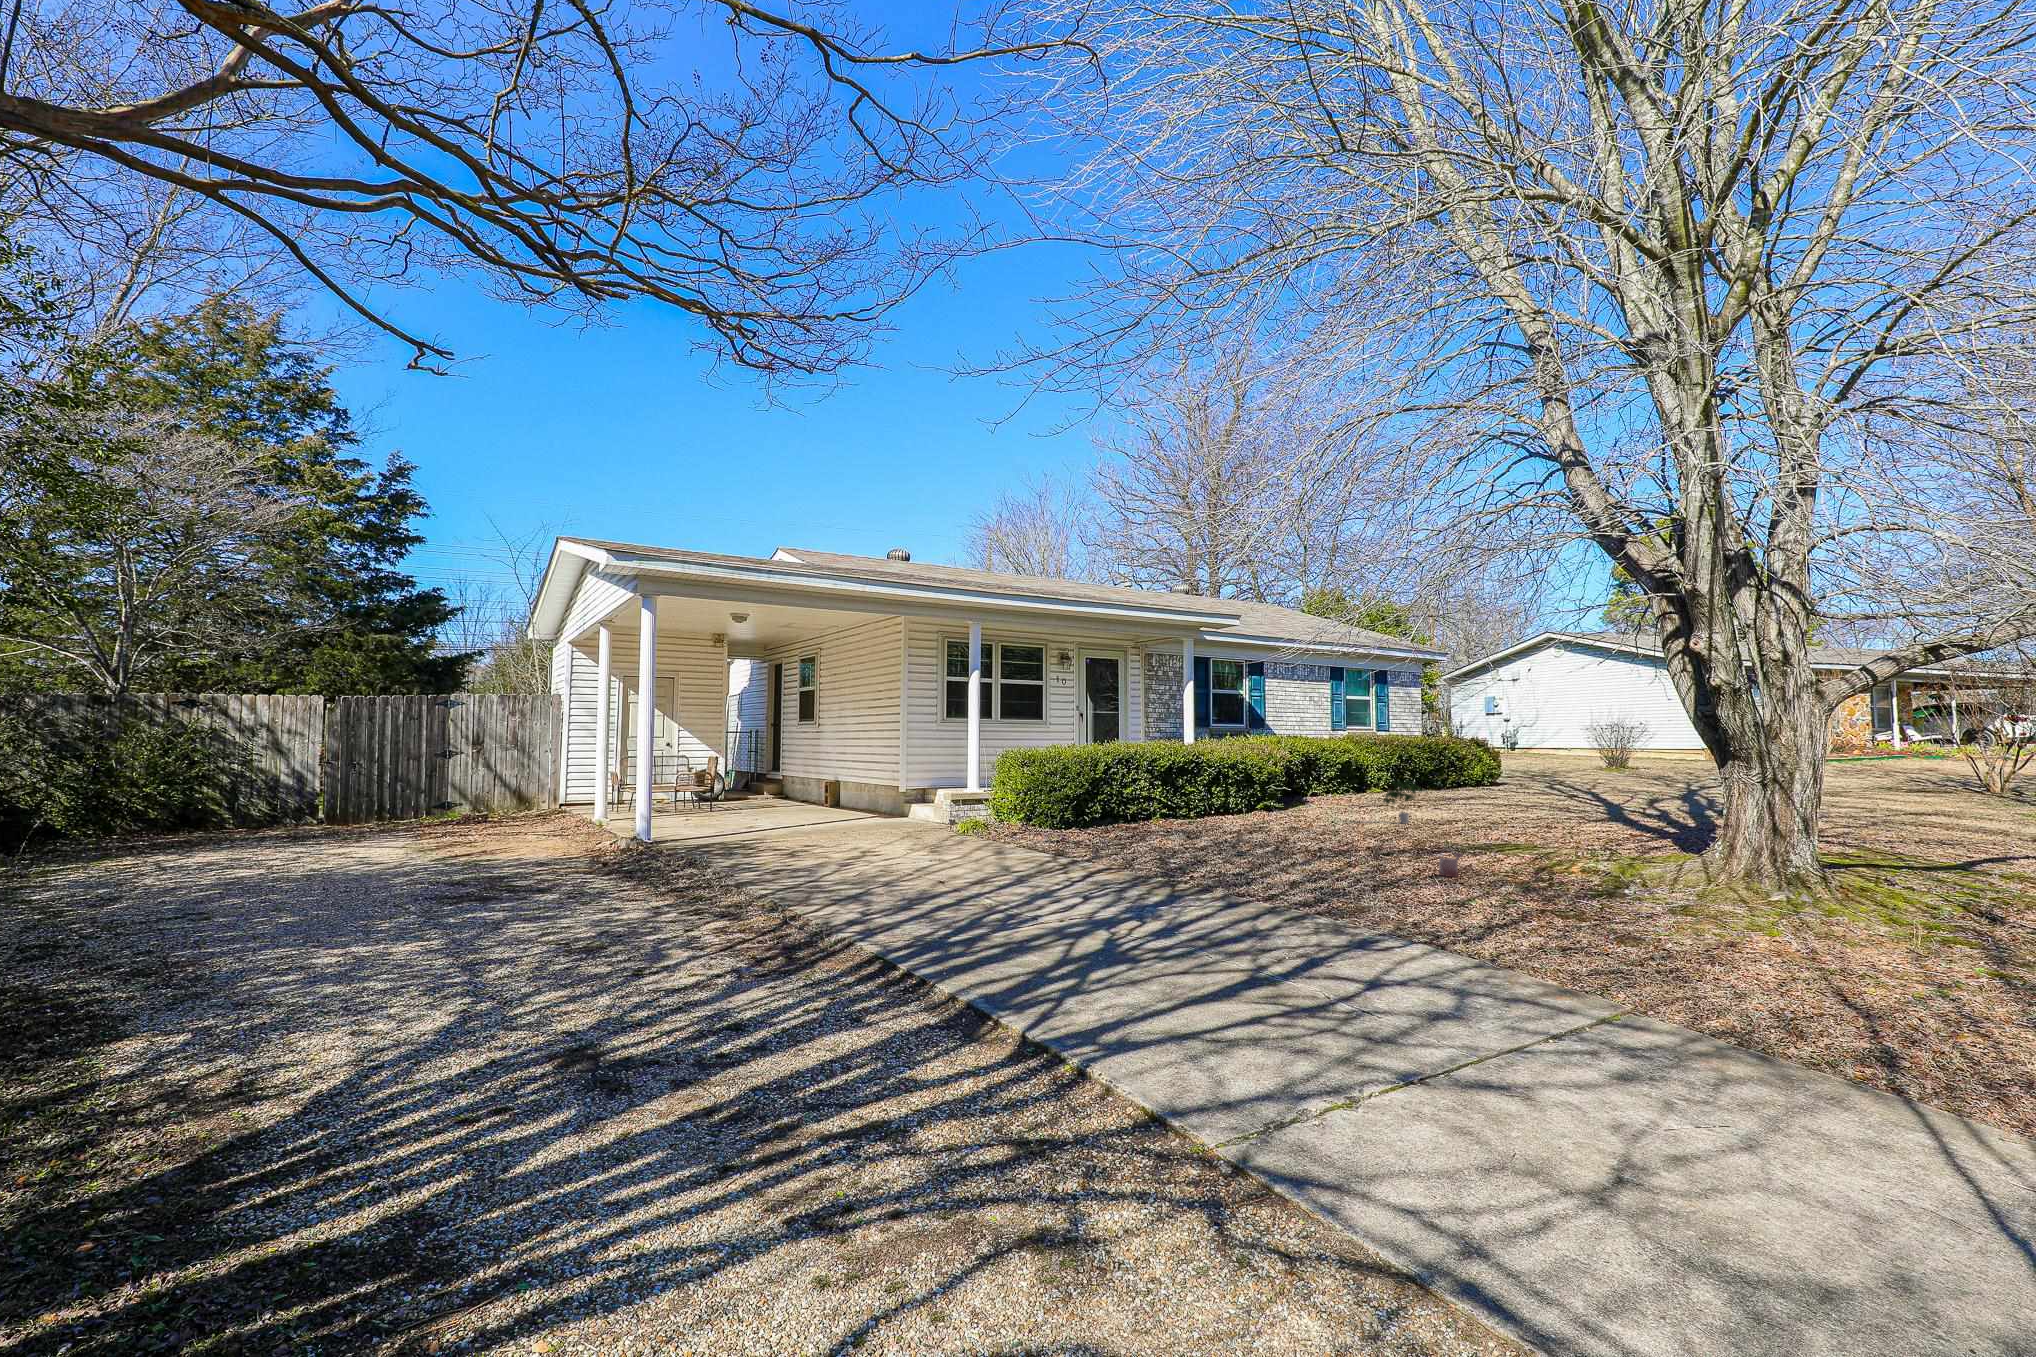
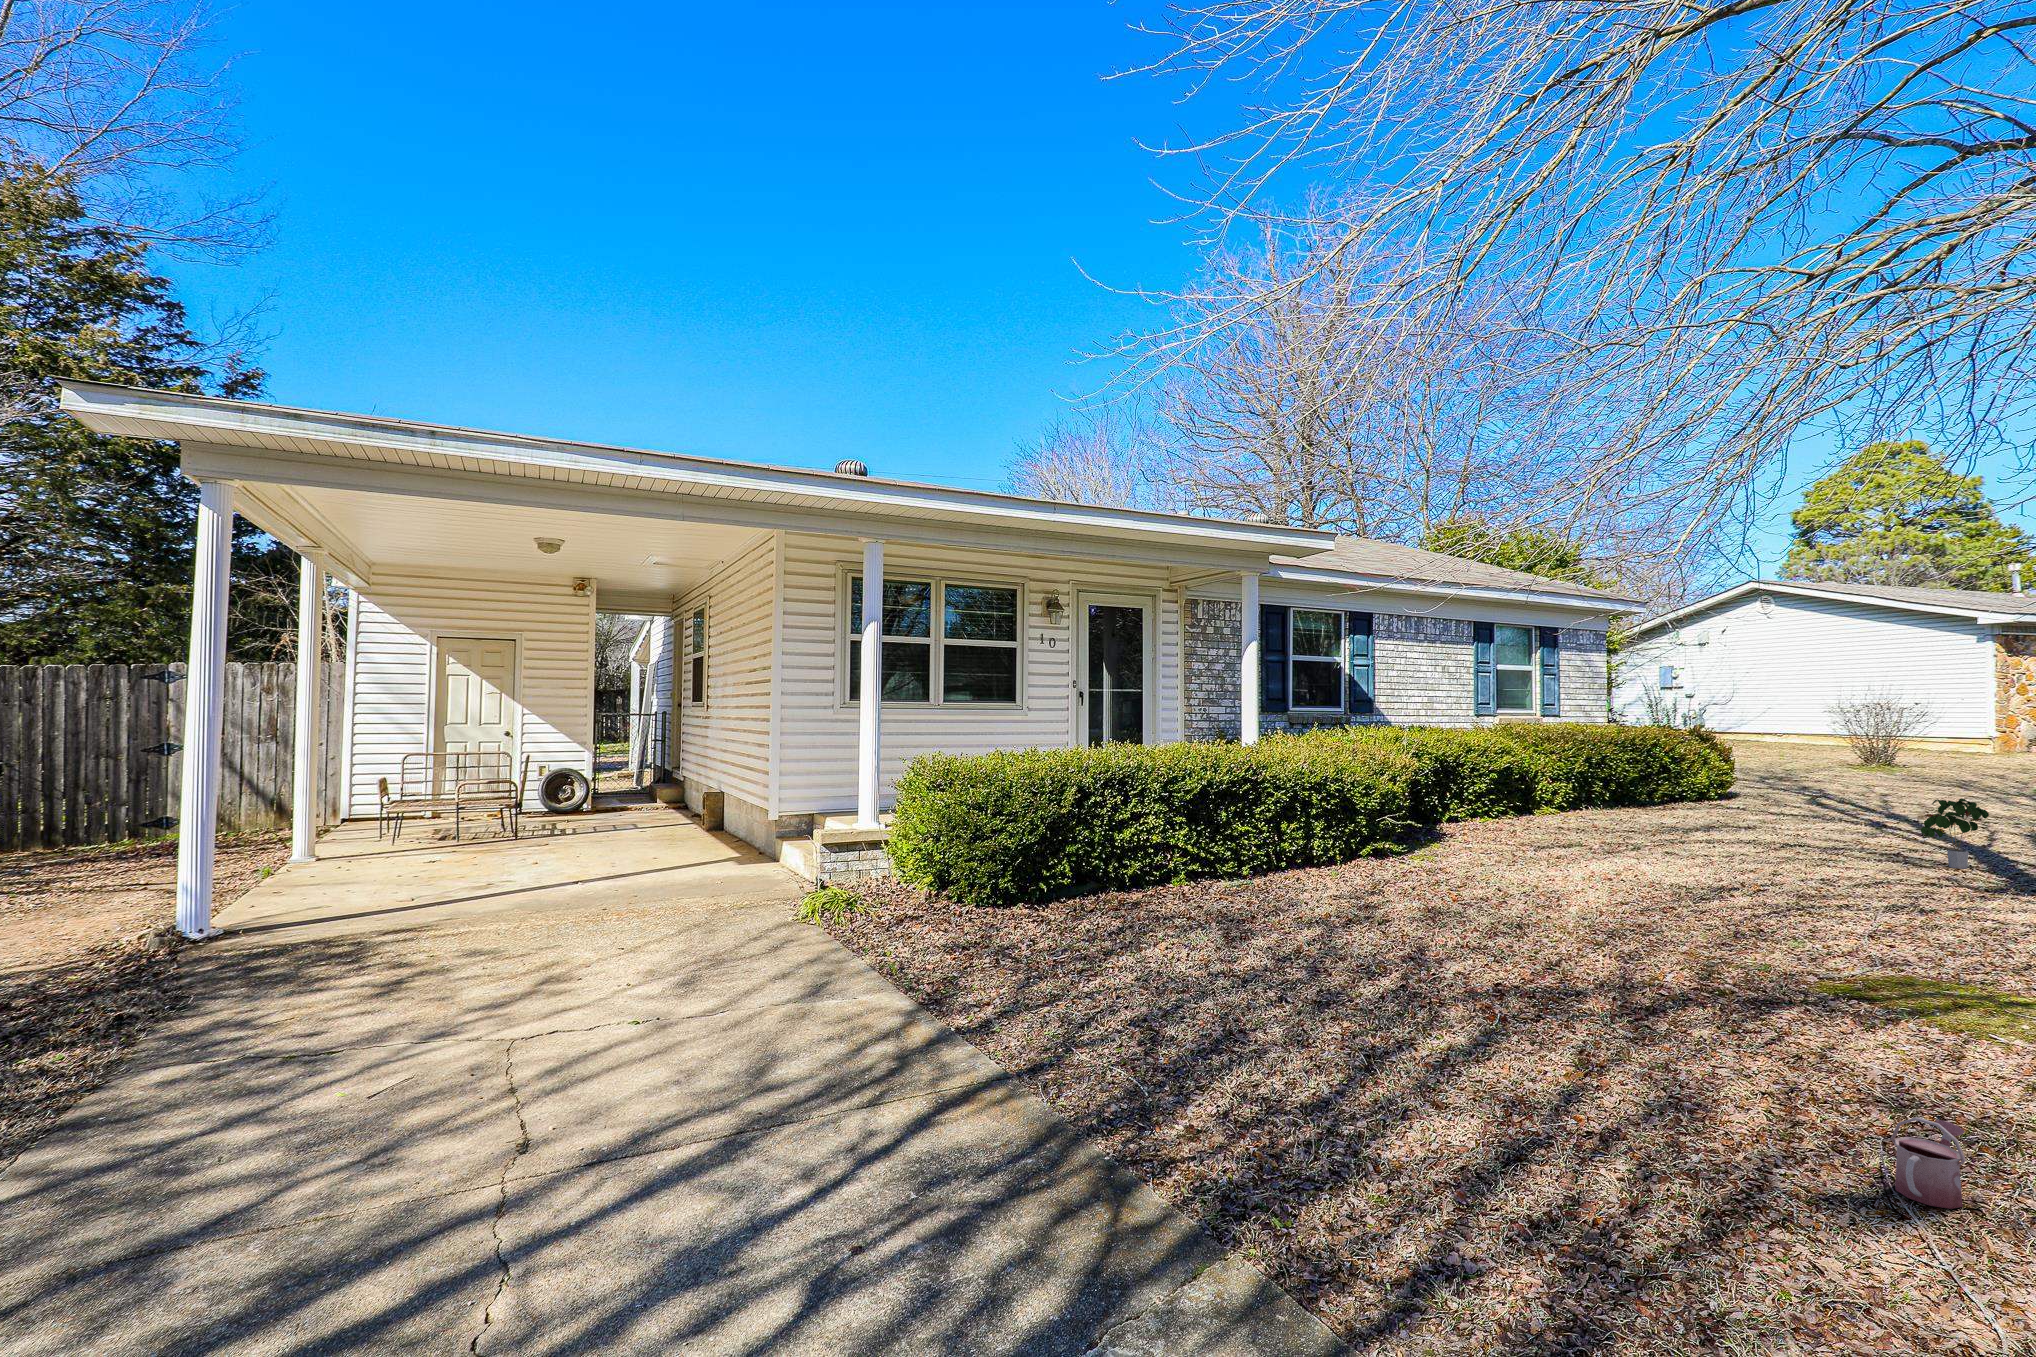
potted plant: present [1383,781,1422,824] -> present [1921,798,1989,869]

